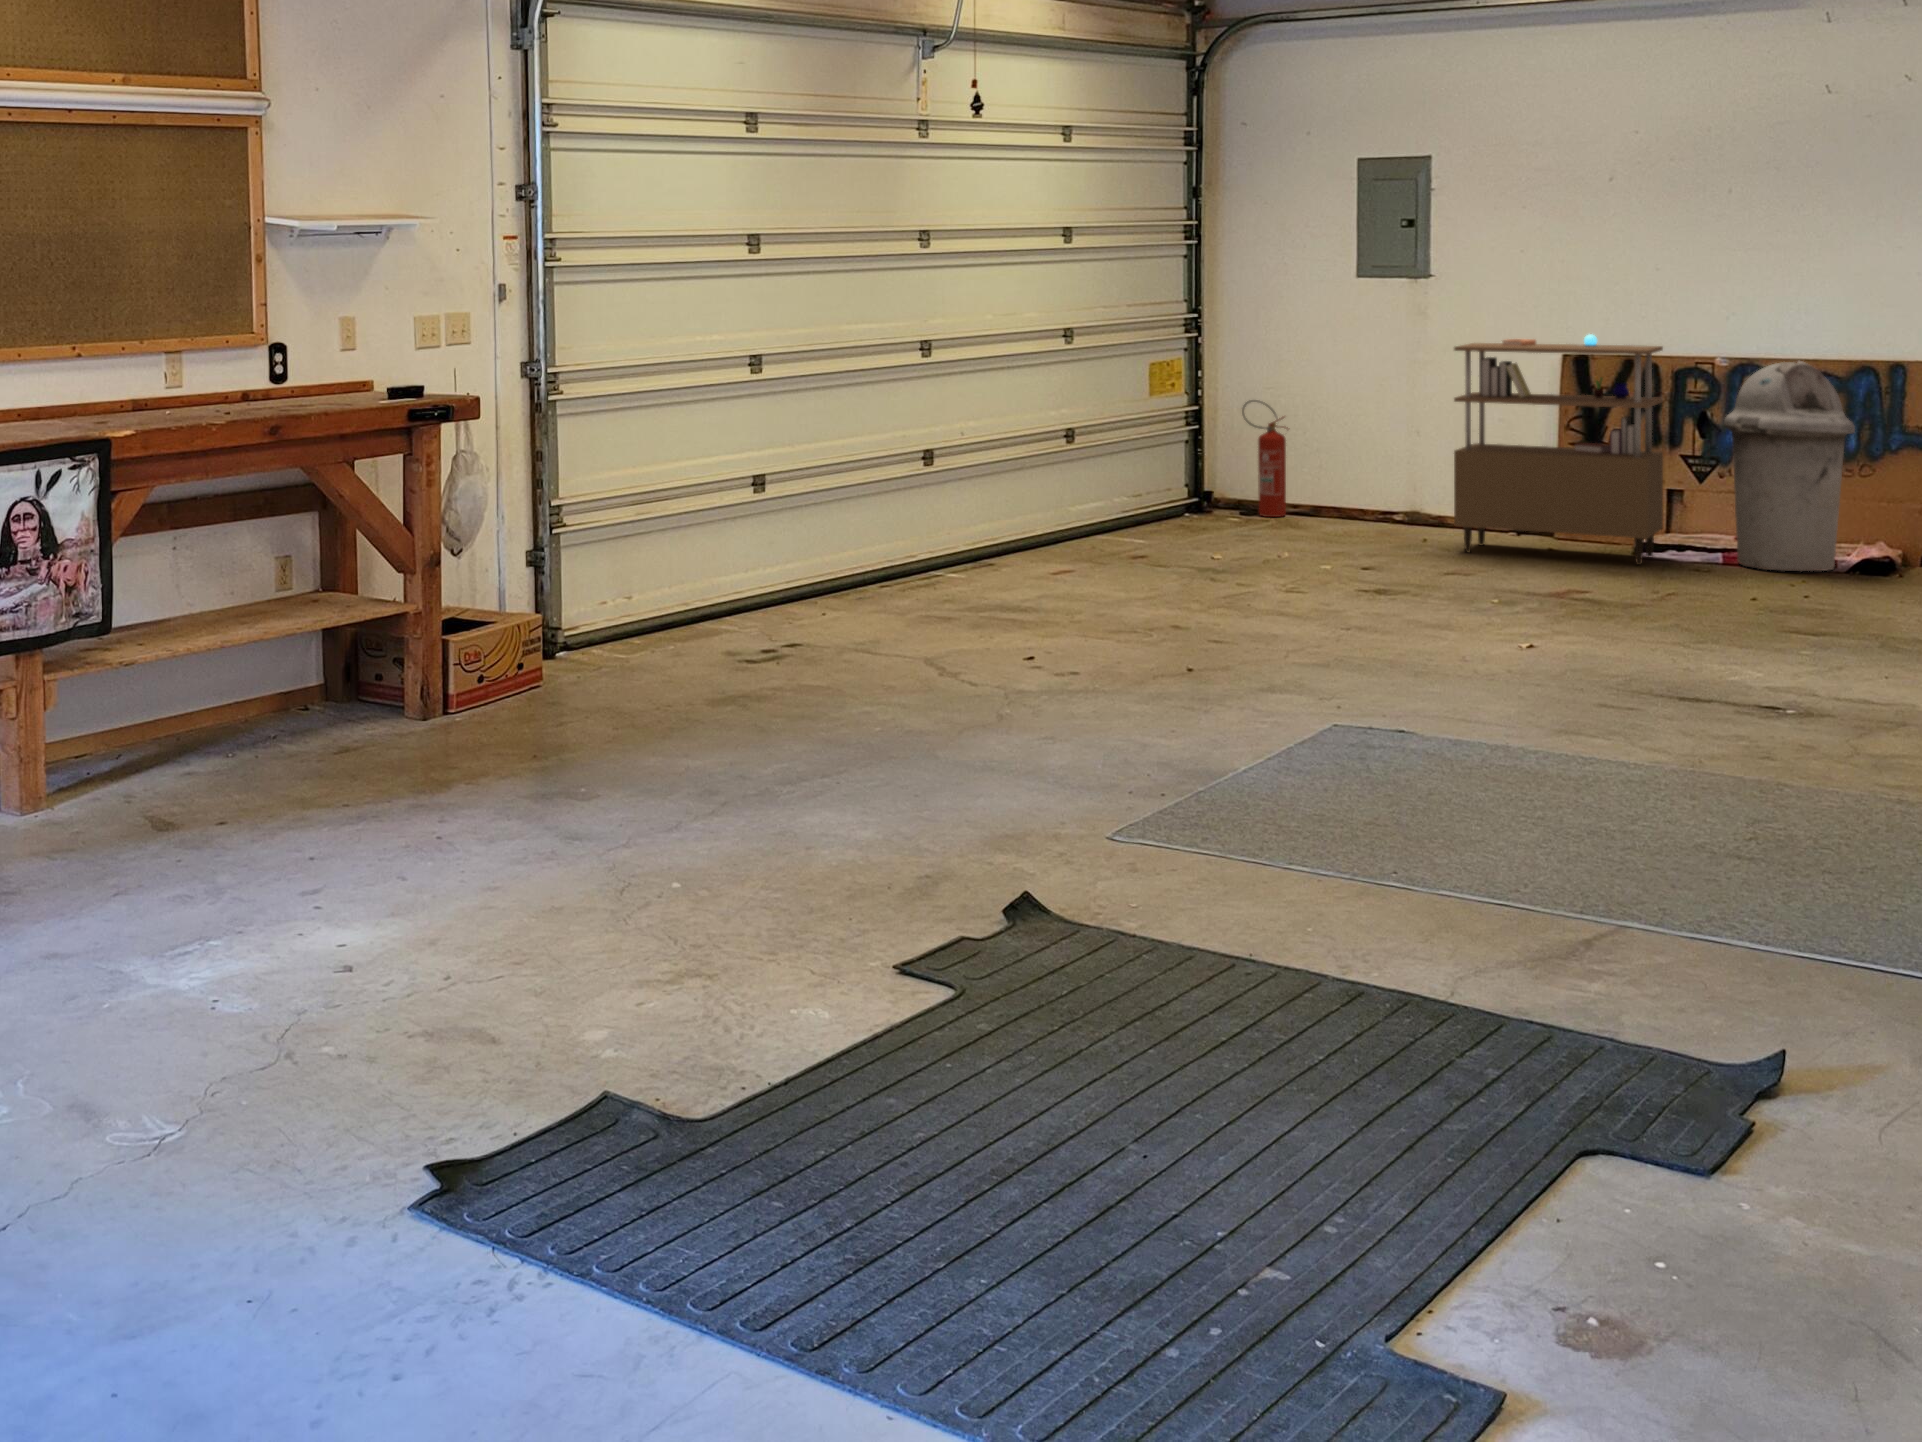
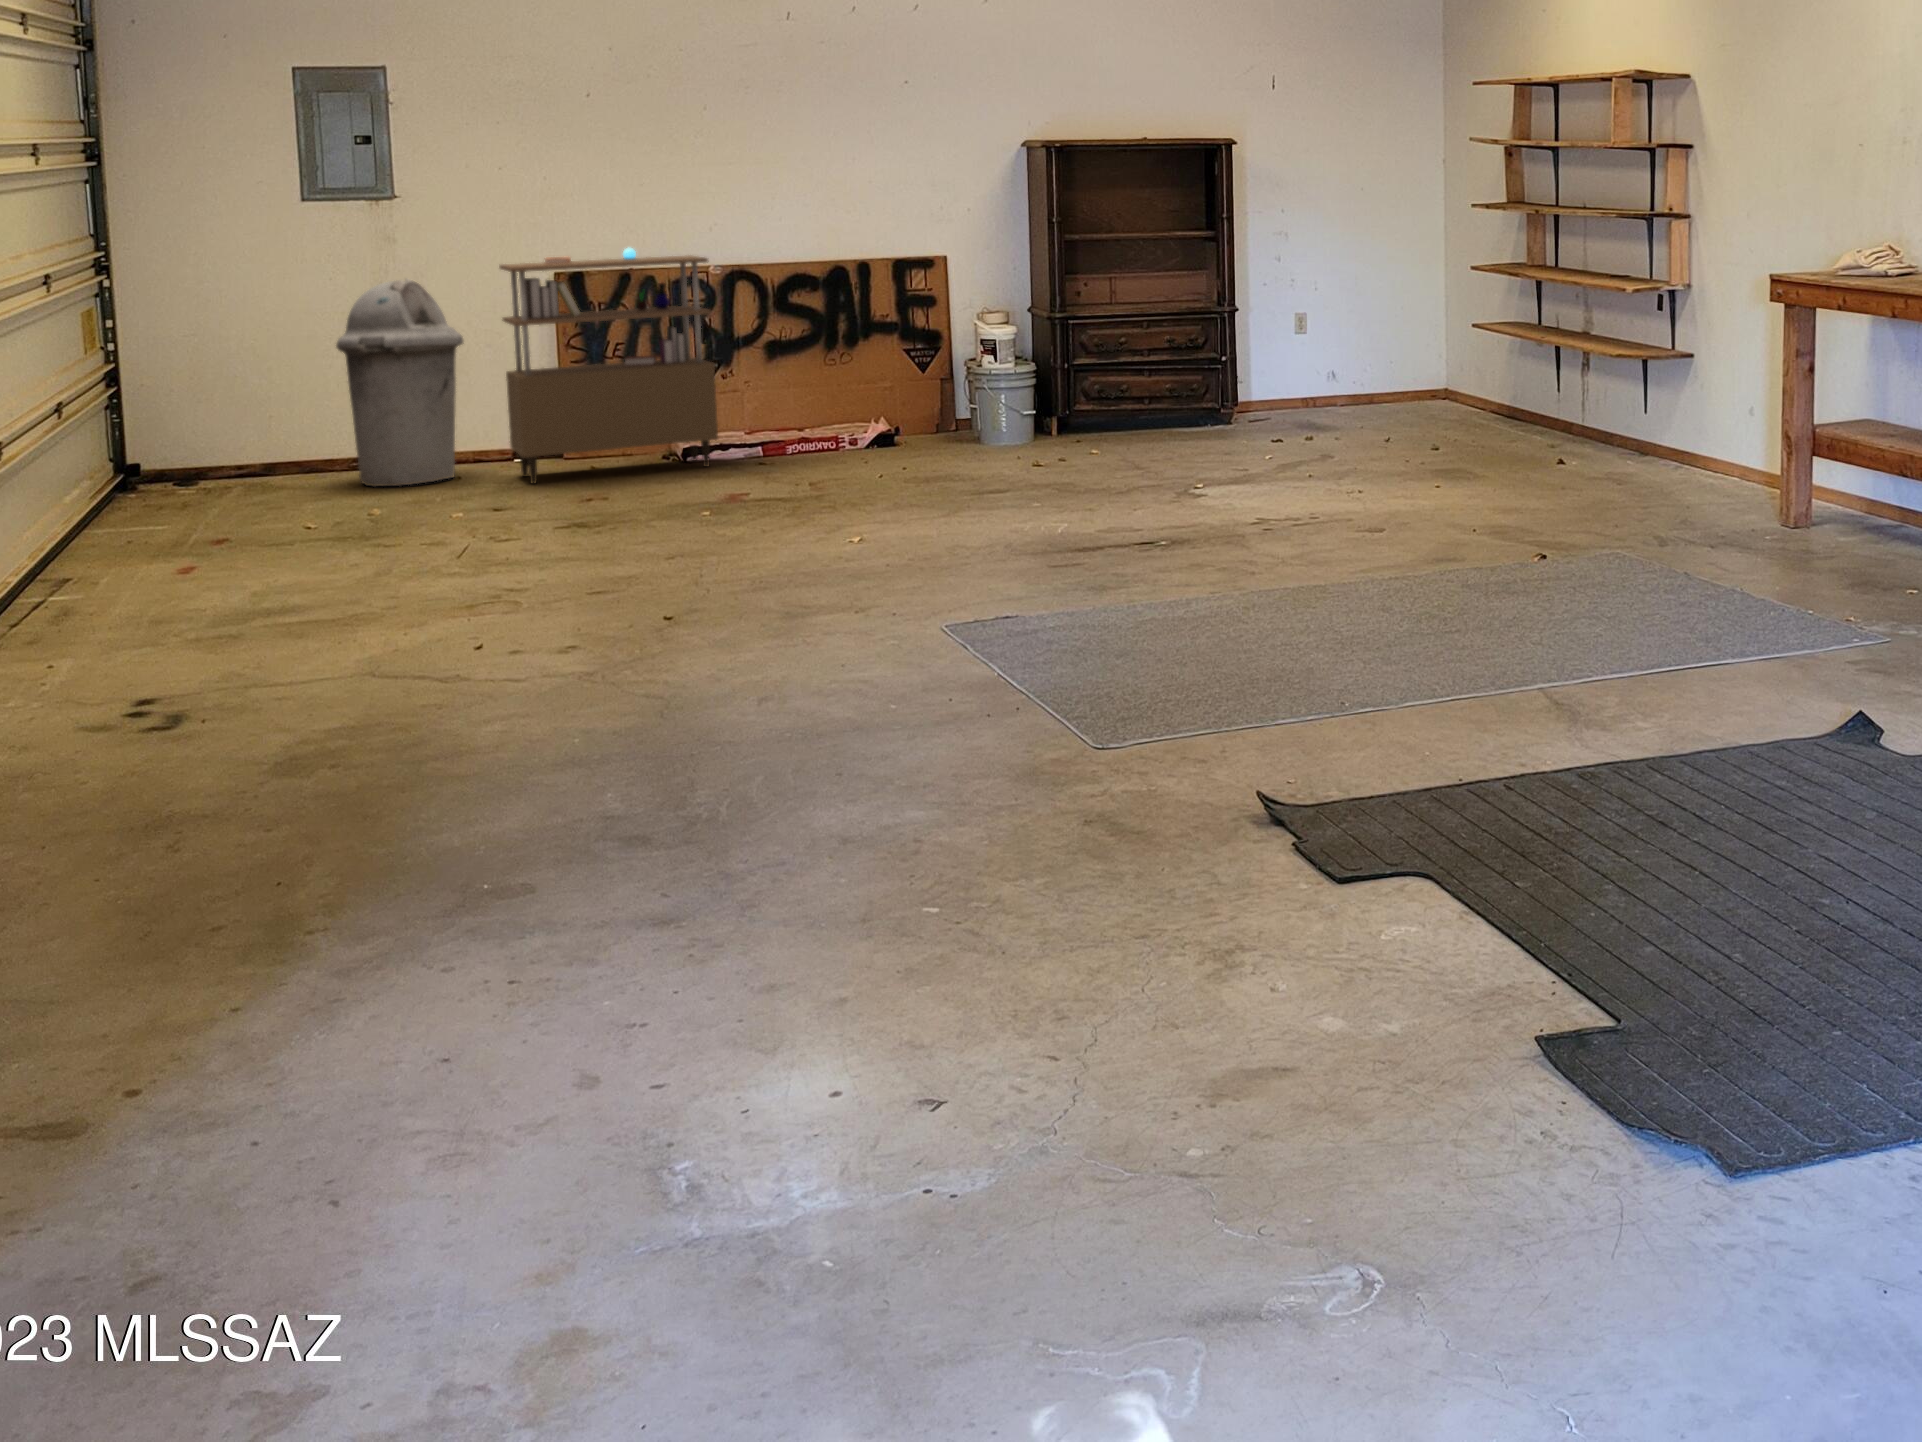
trash can: present [1724,361,1855,572] -> present [336,279,463,487]
fire extinguisher: present [1242,400,1288,517] -> none [164,355,236,492]

